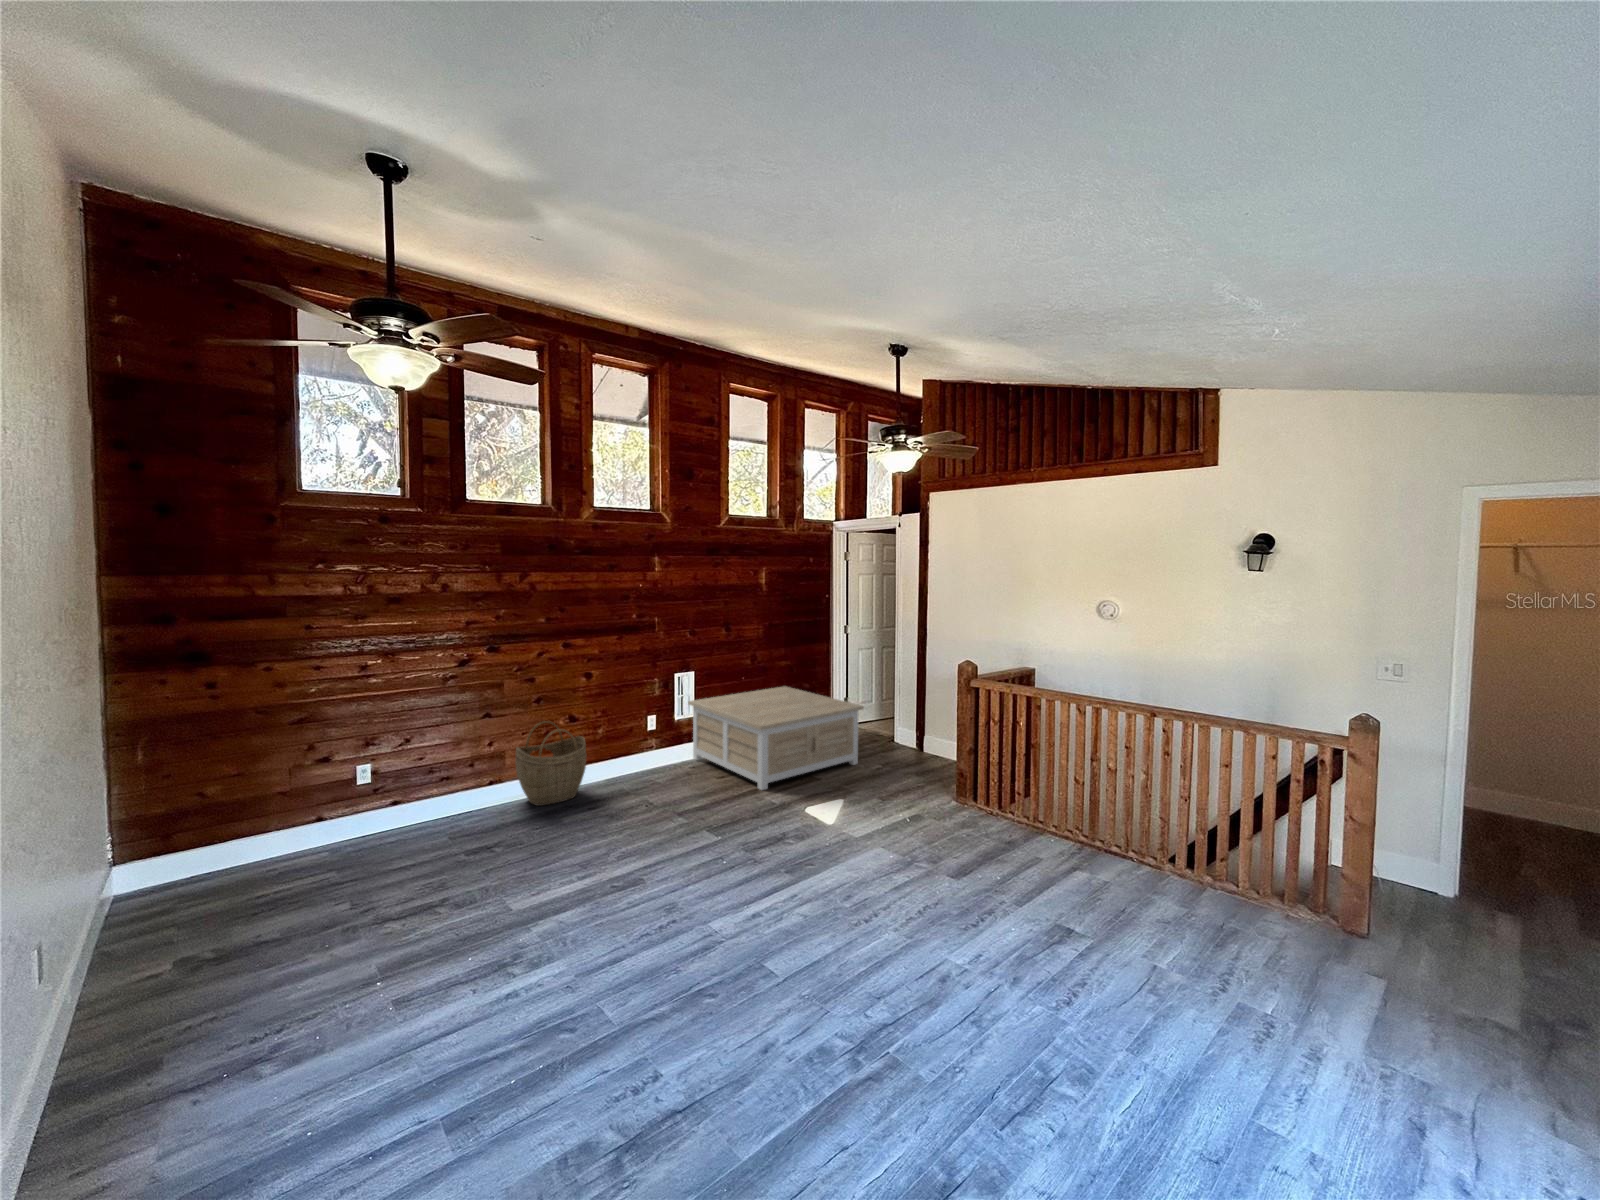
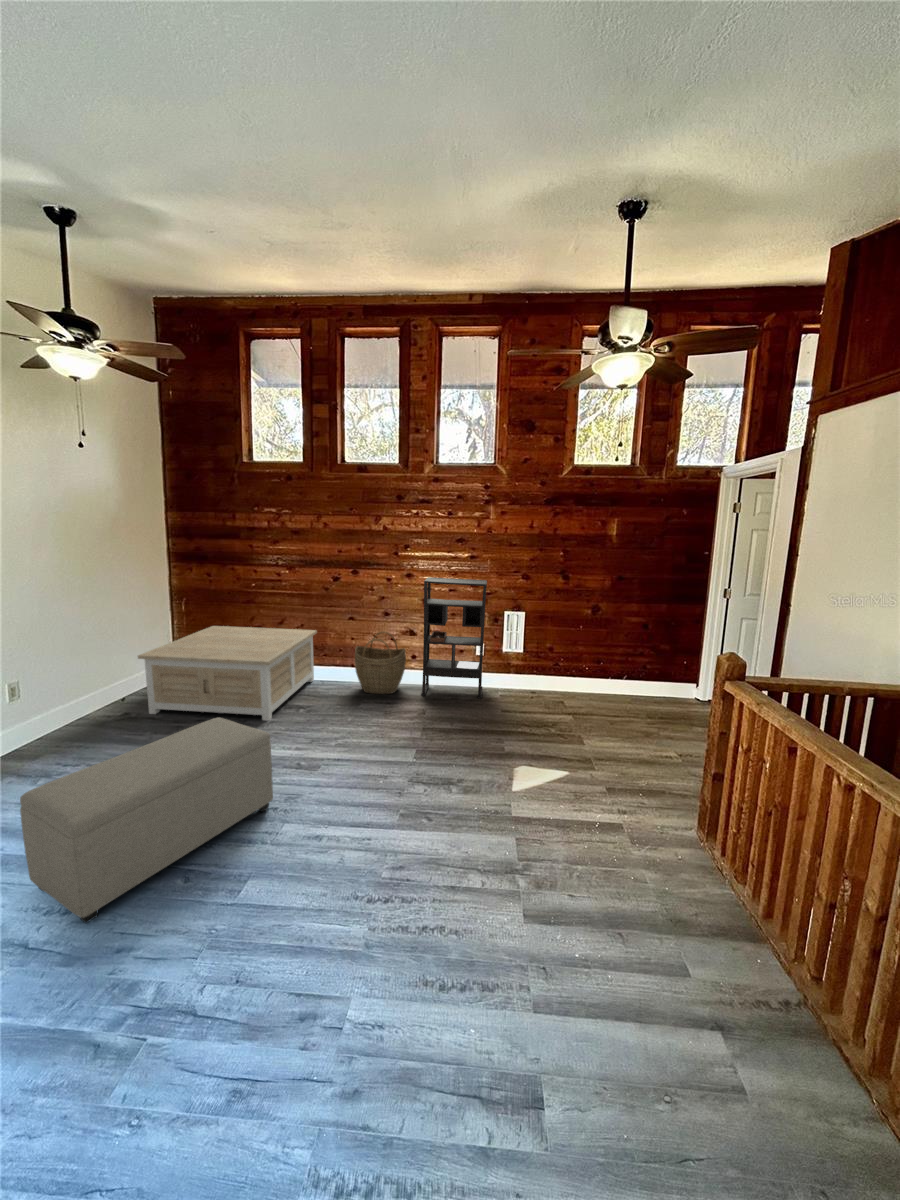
bookshelf: none [596,640,677,789] -> present [421,577,487,699]
coffee table: present [688,686,864,790] -> present [138,626,317,720]
ottoman: none [564,829,702,1093] -> present [20,717,273,923]

